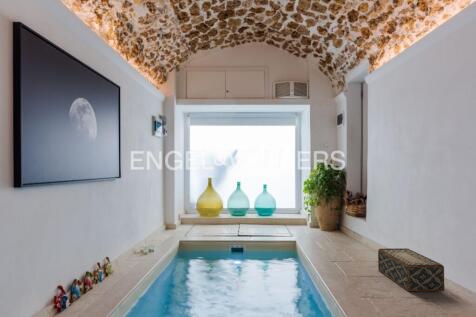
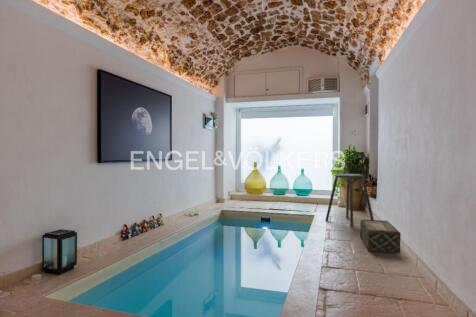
stool: none [317,191,371,256] -> present [326,174,374,227]

